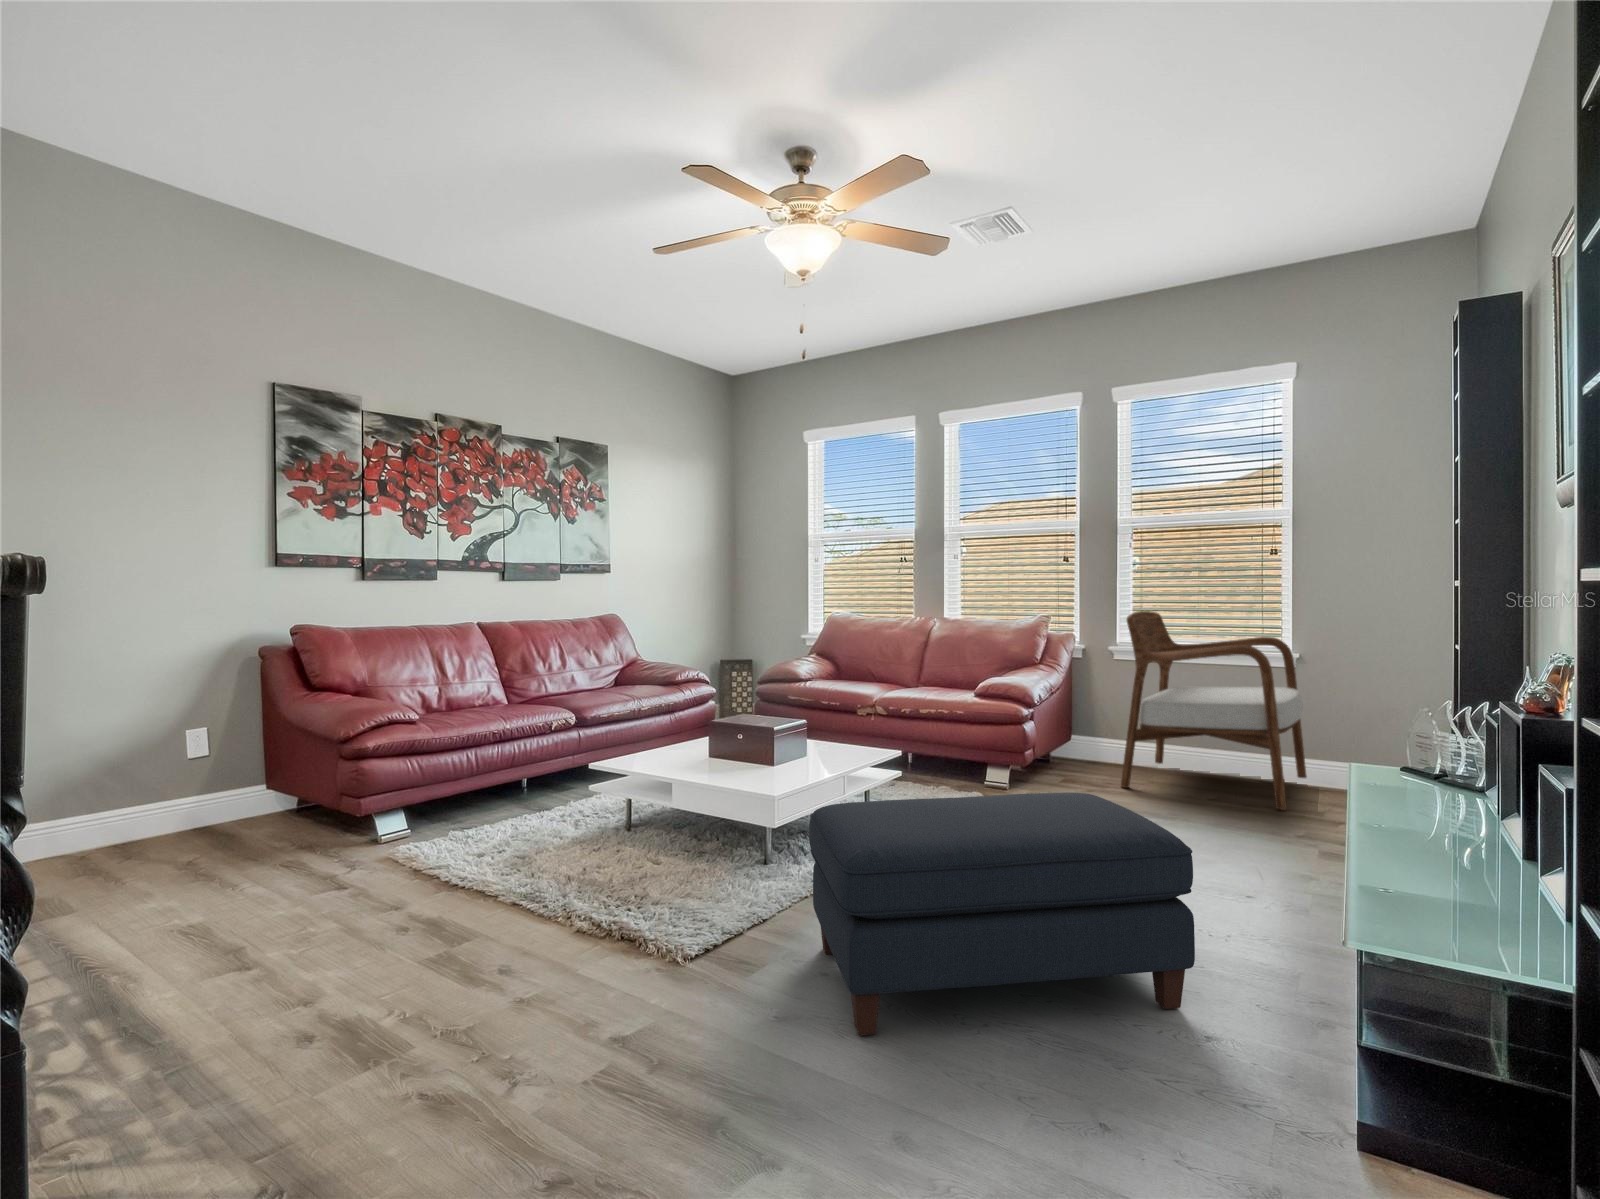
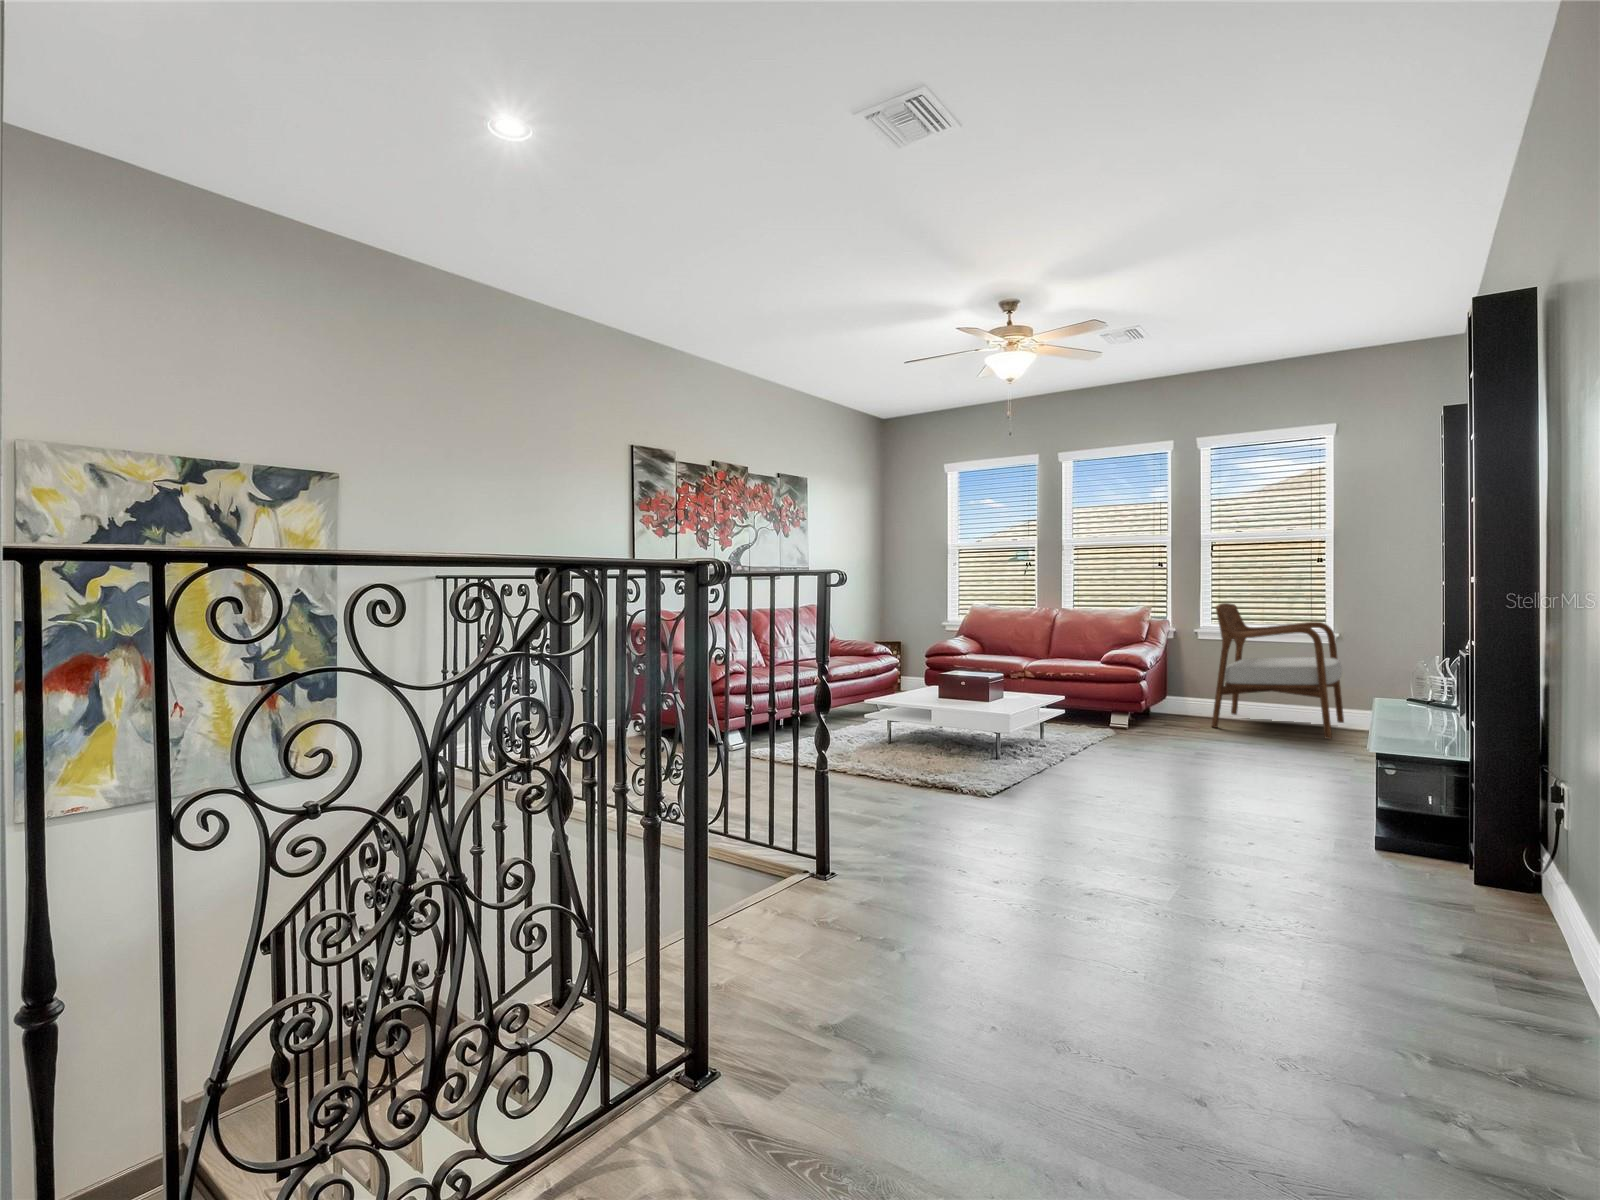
ottoman: present [809,793,1195,1035] -> none [1060,709,1292,824]

